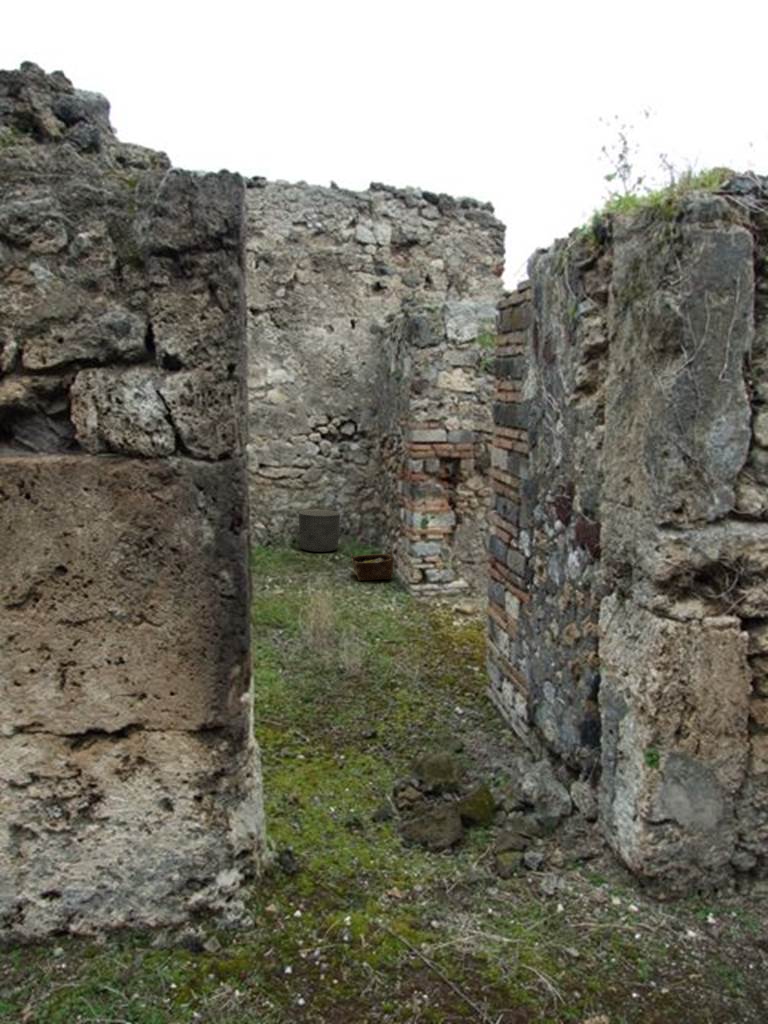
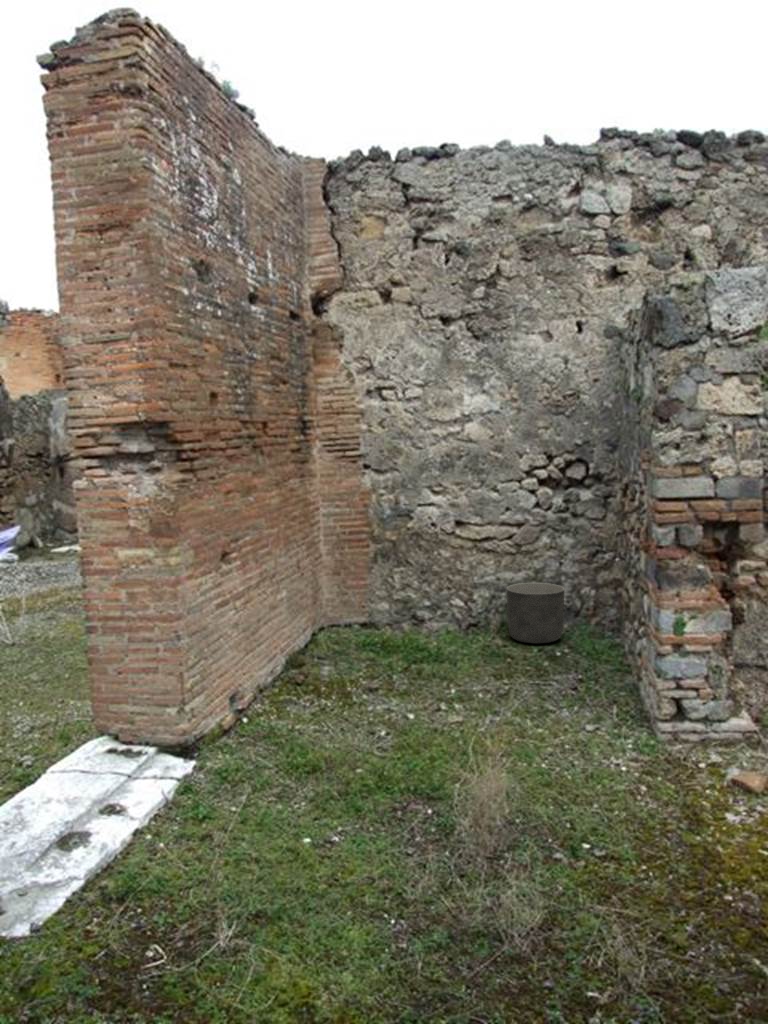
woven basket: present [351,549,394,581] -> none [568,654,635,703]

